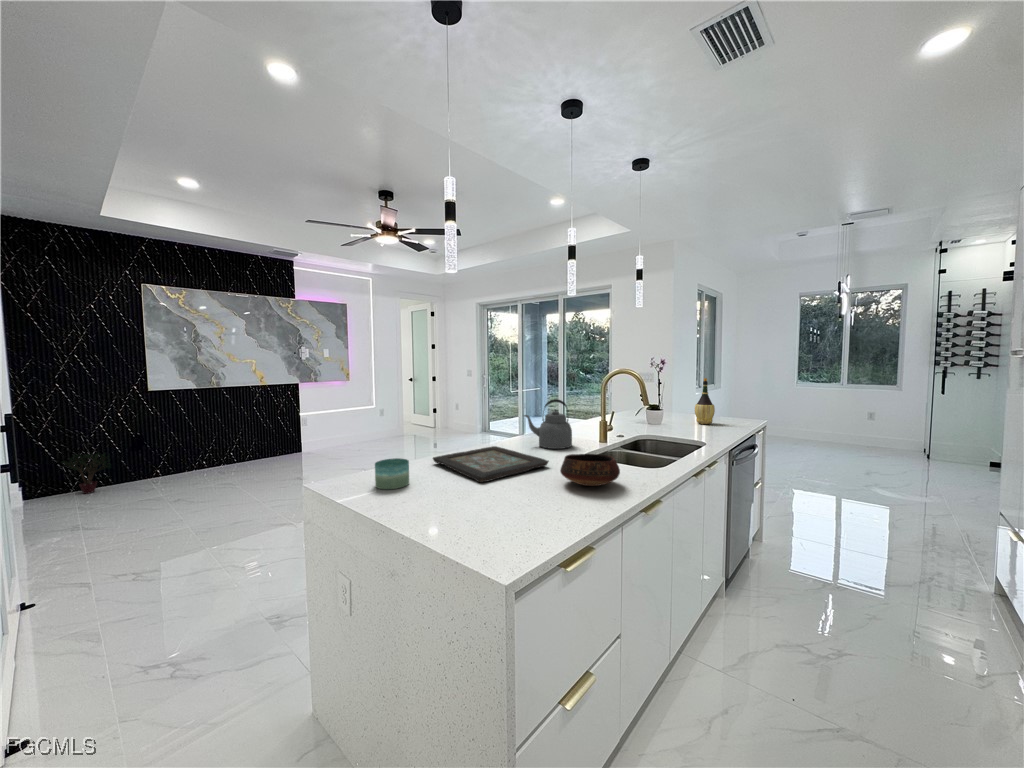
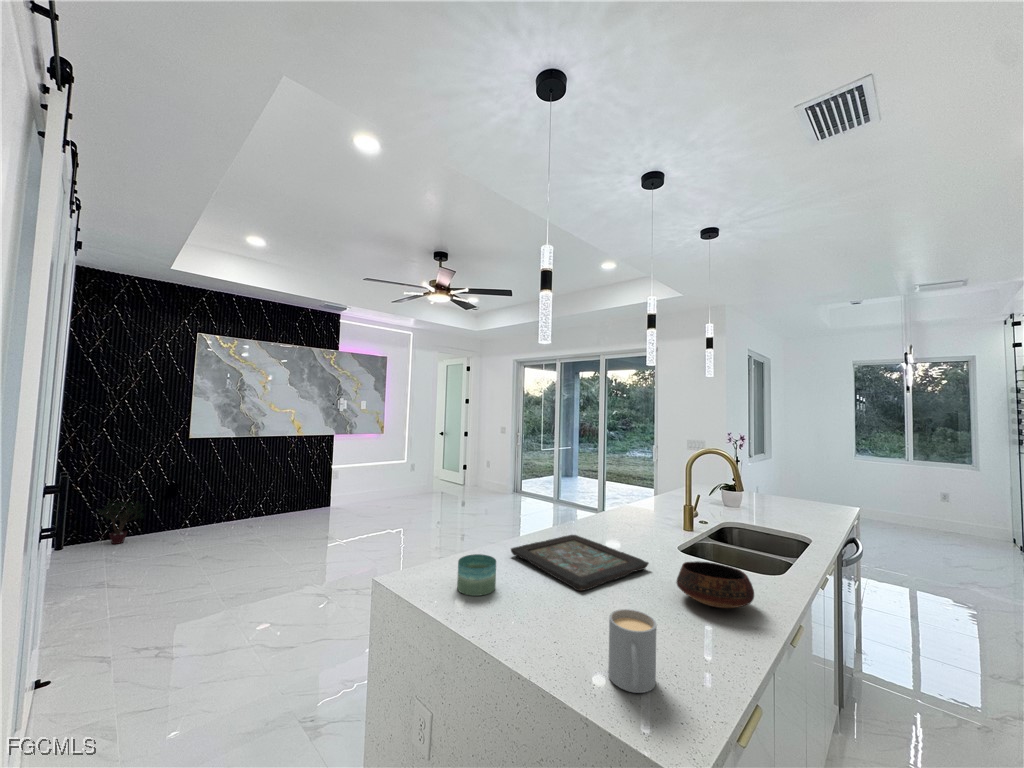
wine bottle: present [695,378,715,424] -> none [779,459,804,512]
kettle: present [524,399,572,449] -> none [602,482,659,541]
mug: none [473,479,510,536] -> present [608,609,656,693]

